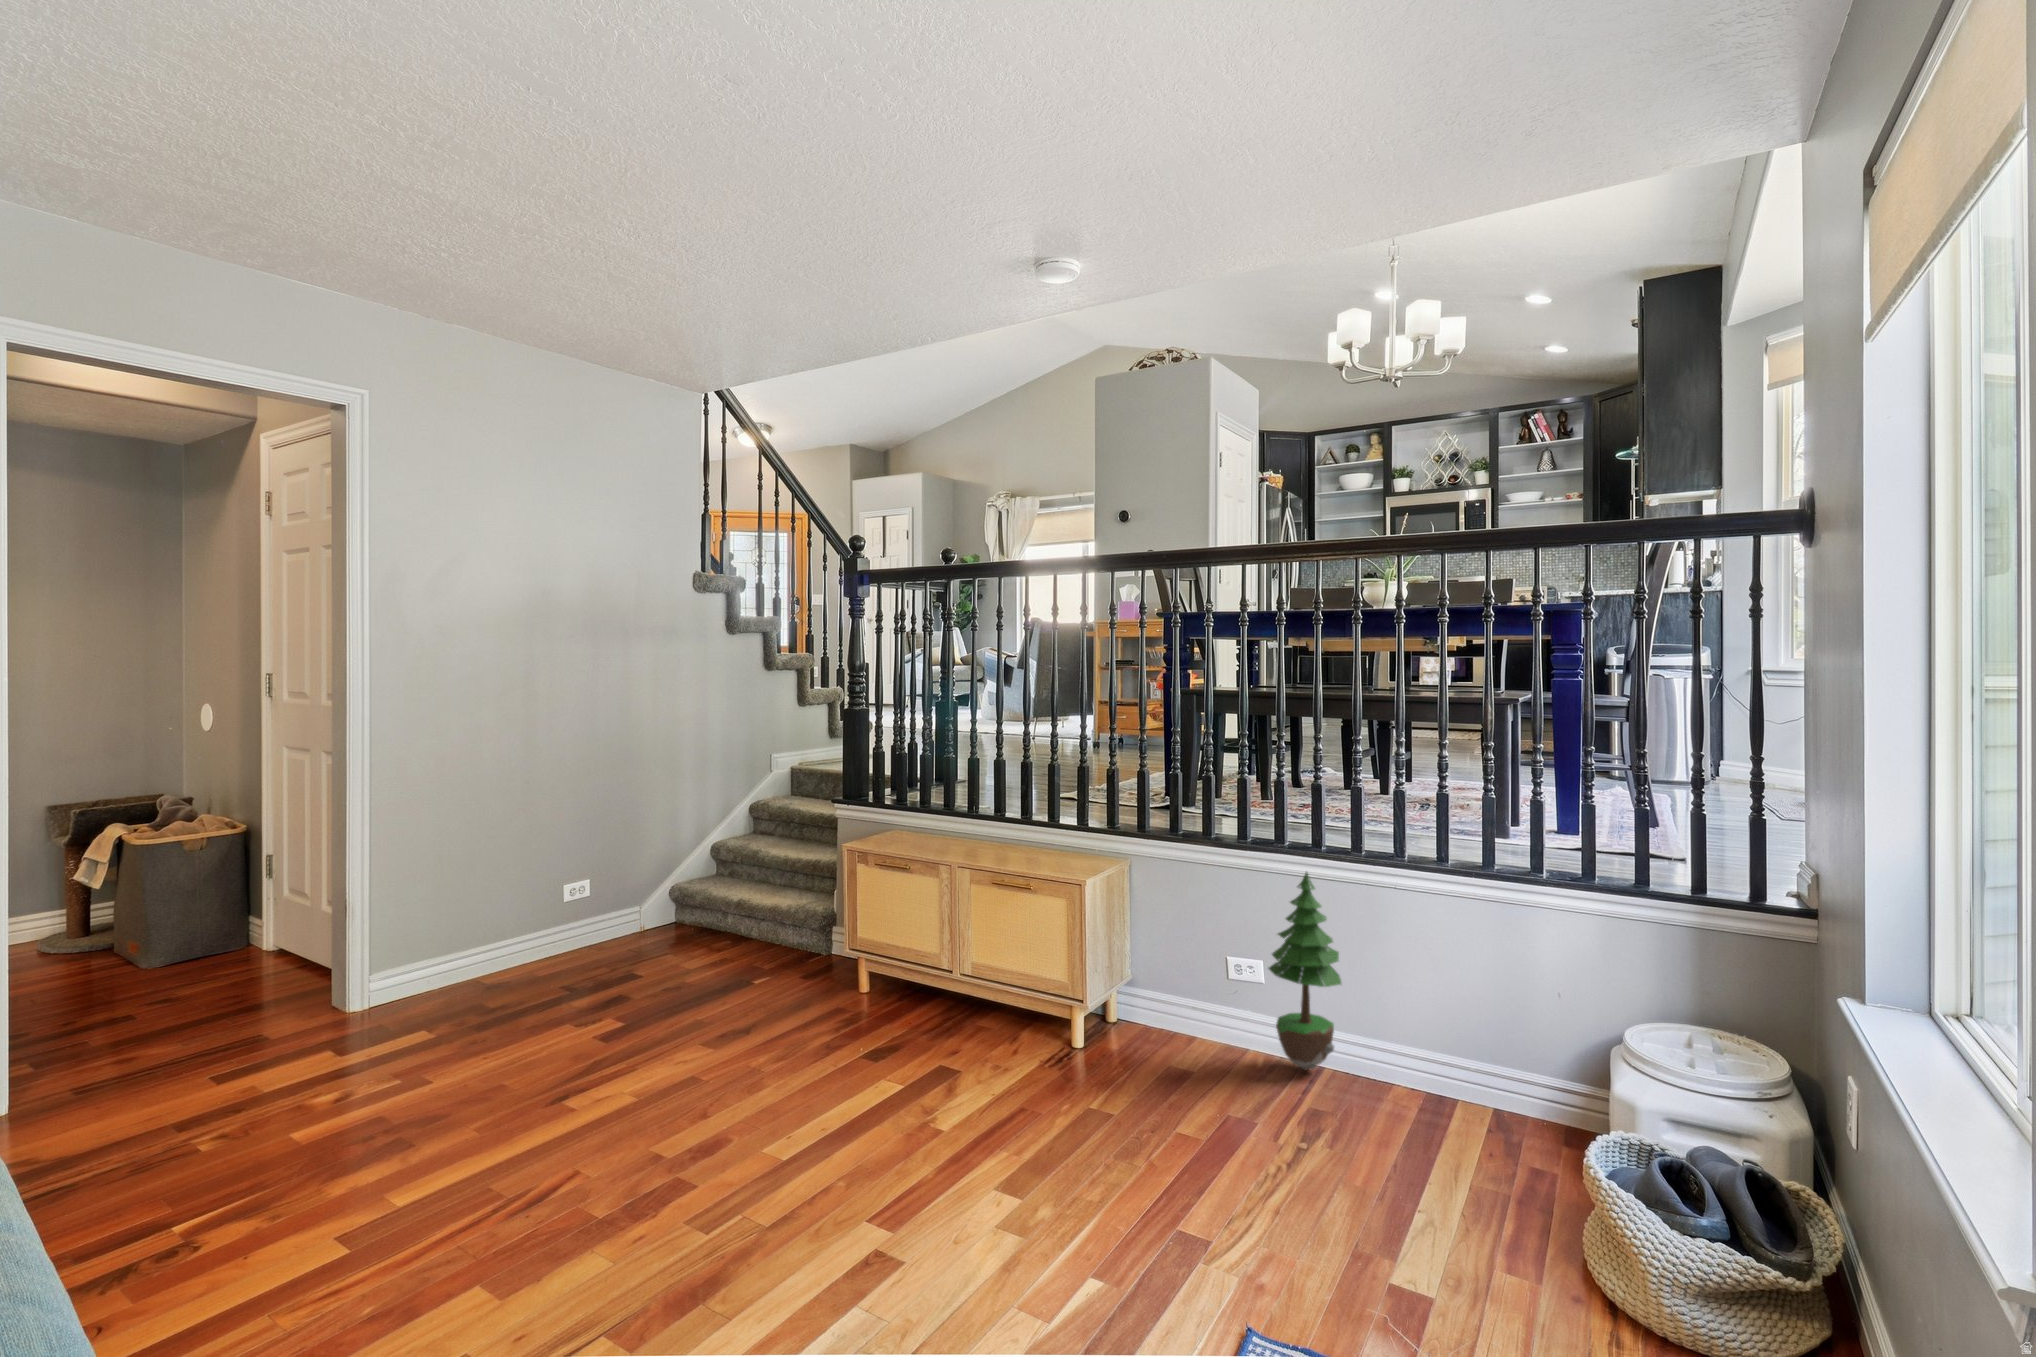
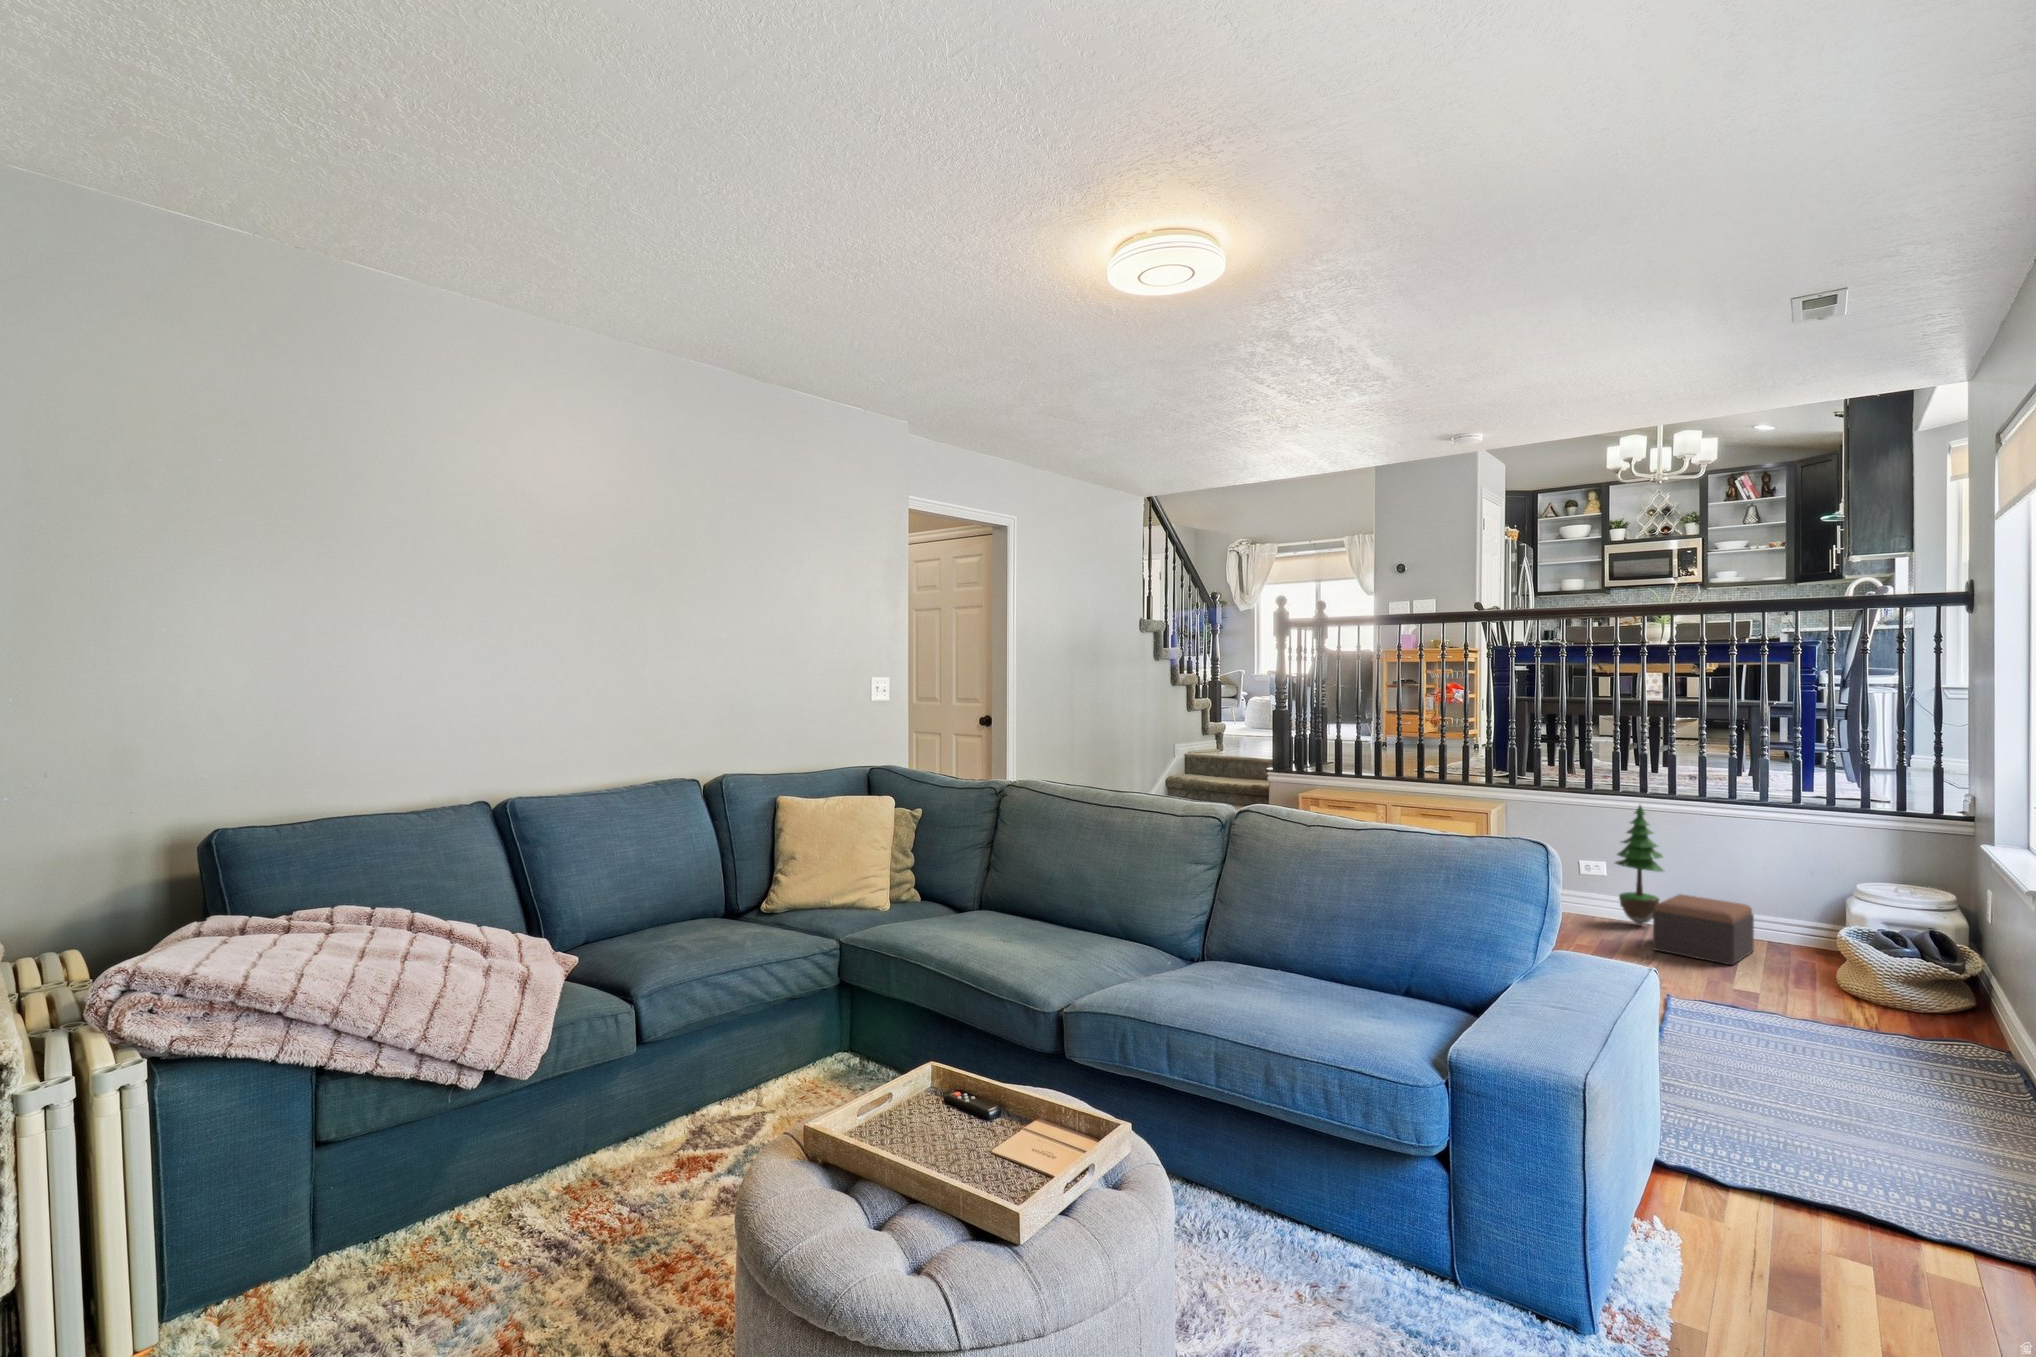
footstool: none [1295,1034,1461,1191] -> present [1653,894,1754,965]

